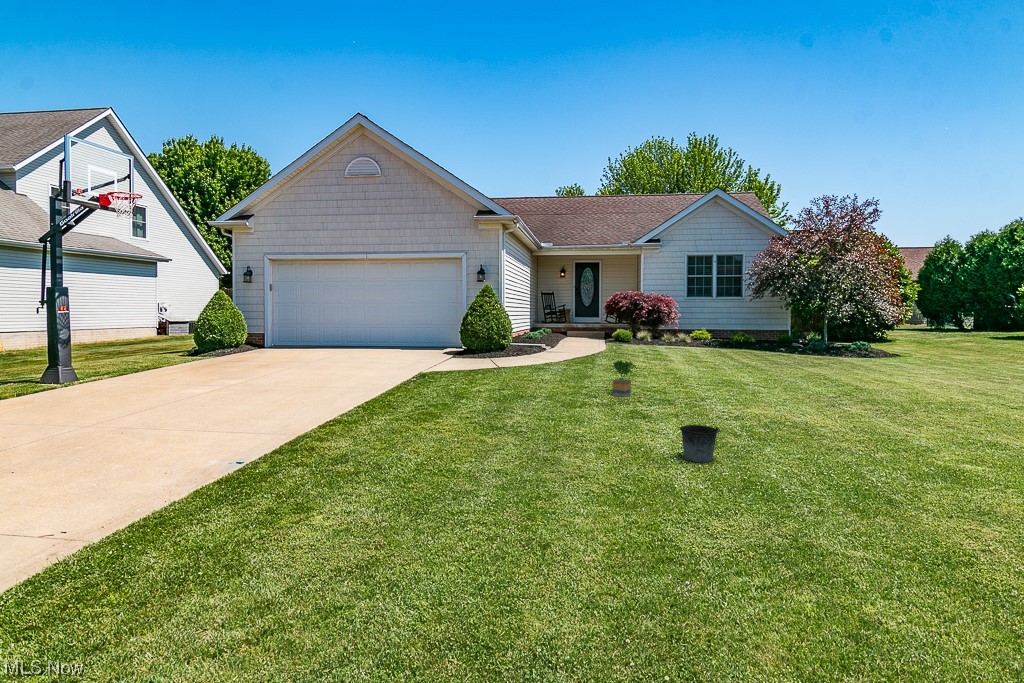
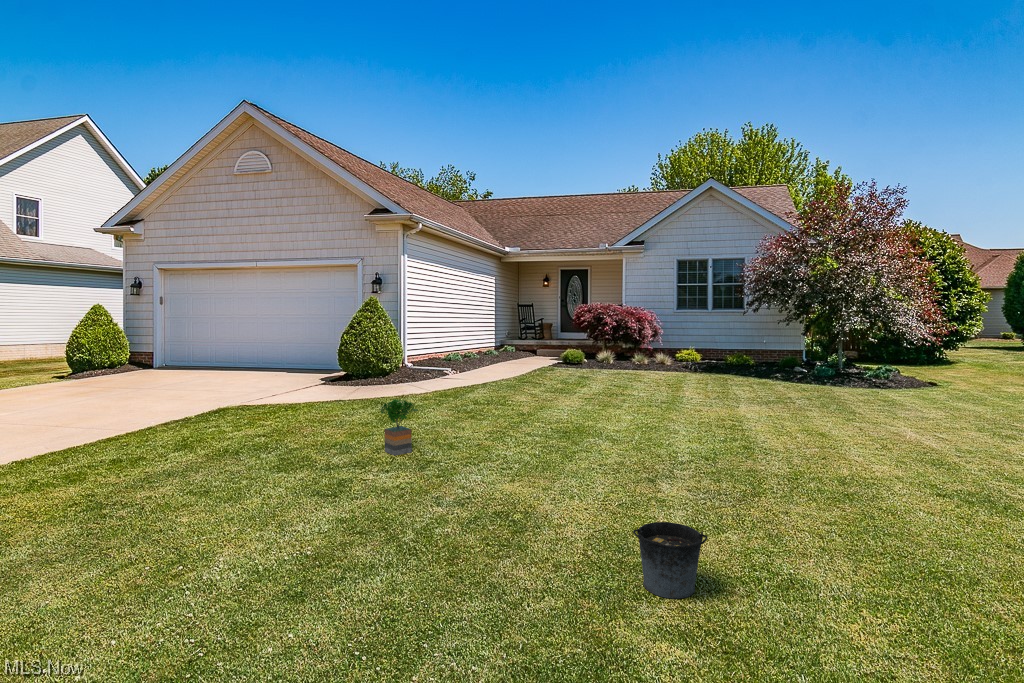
bucket: present [680,425,720,463] -> present [633,522,708,598]

